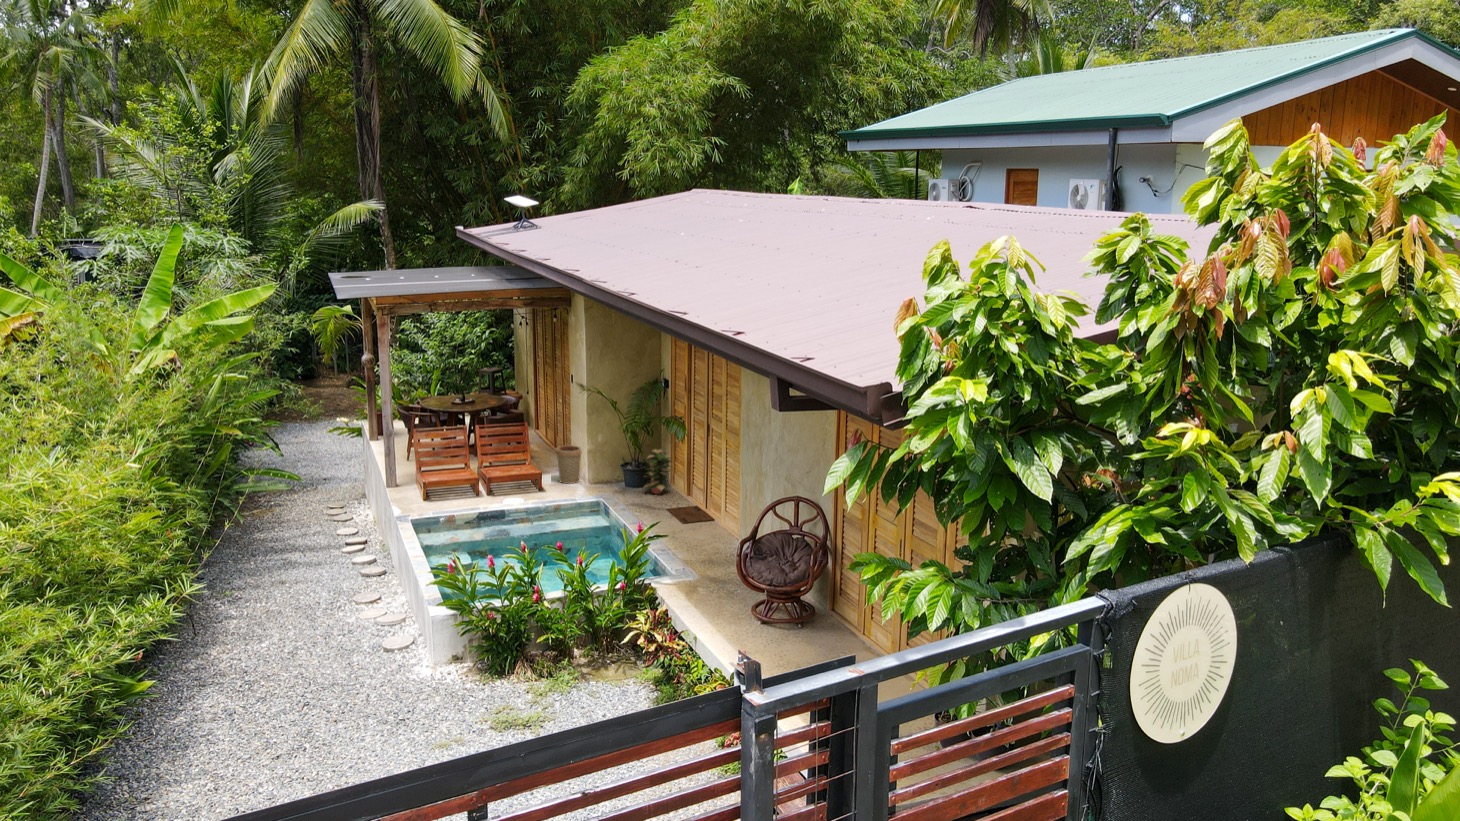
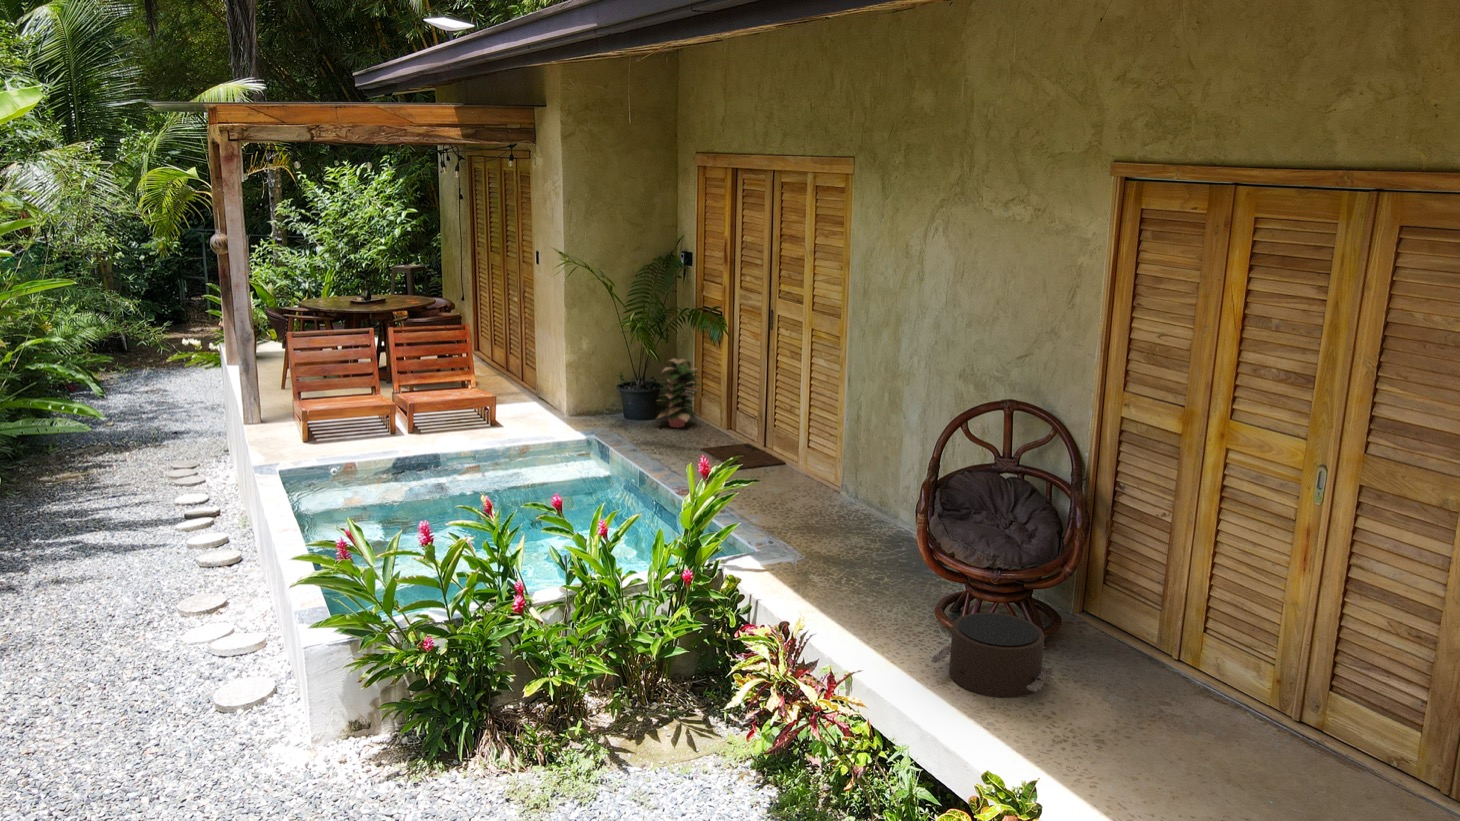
basket: present [556,445,582,484] -> none [517,357,556,416]
pouf: none [741,608,801,650] -> present [931,613,1053,698]

